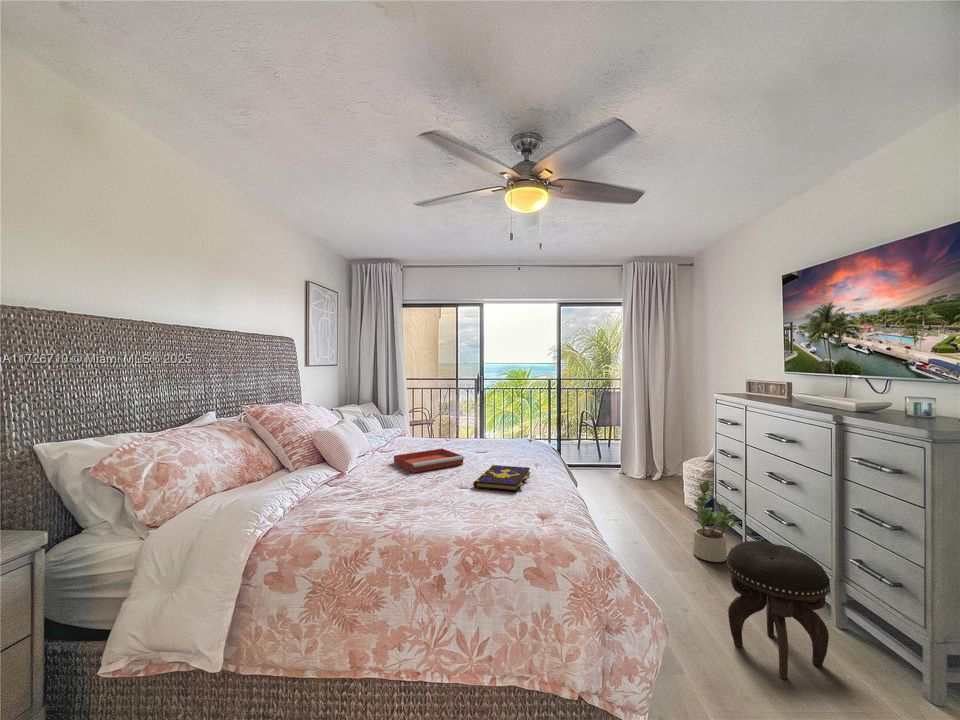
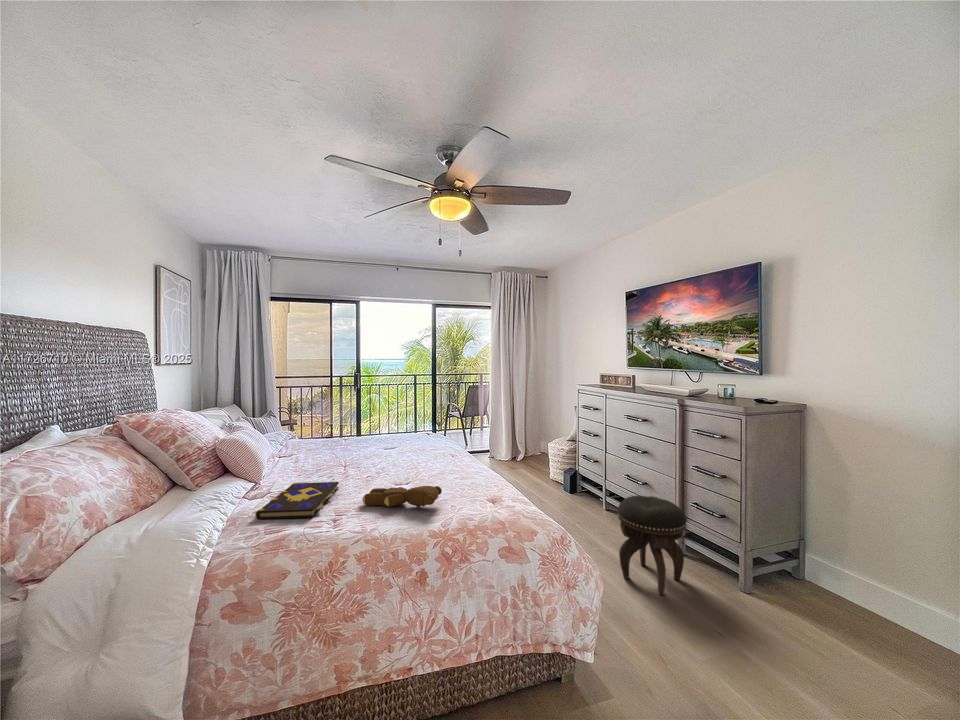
tray: present [394,449,464,473] -> none [316,446,391,473]
book: present [473,465,531,491] -> present [255,482,339,519]
potted plant: present [693,481,738,562] -> none [572,454,604,517]
teddy bear: none [410,490,484,514] -> present [362,486,442,507]

